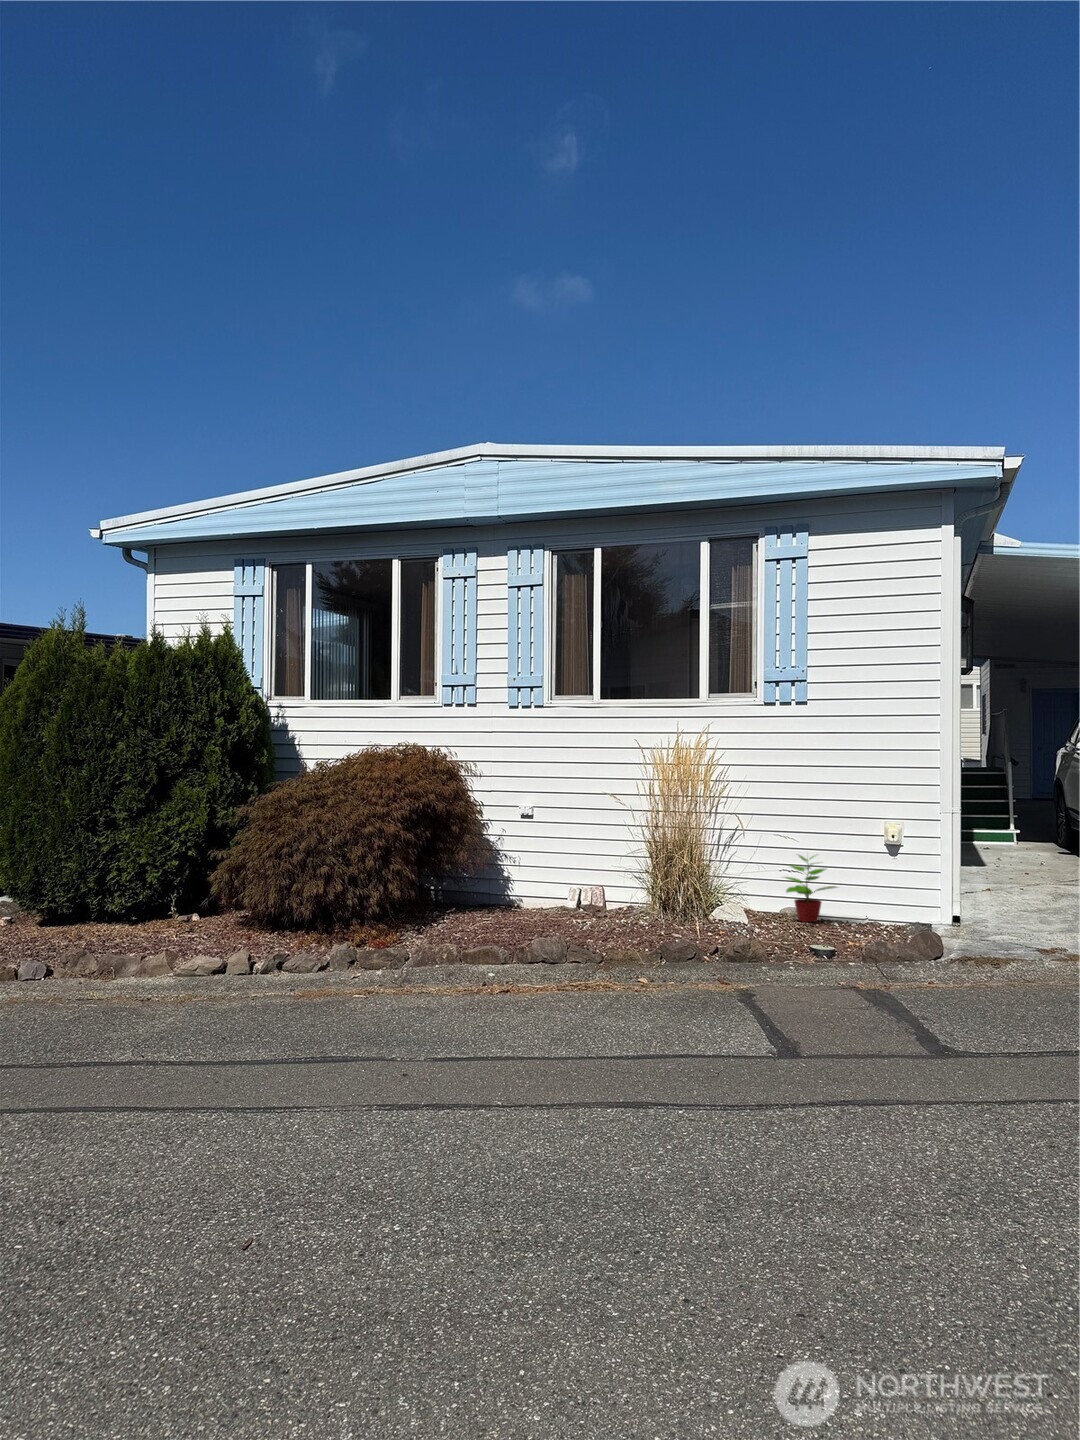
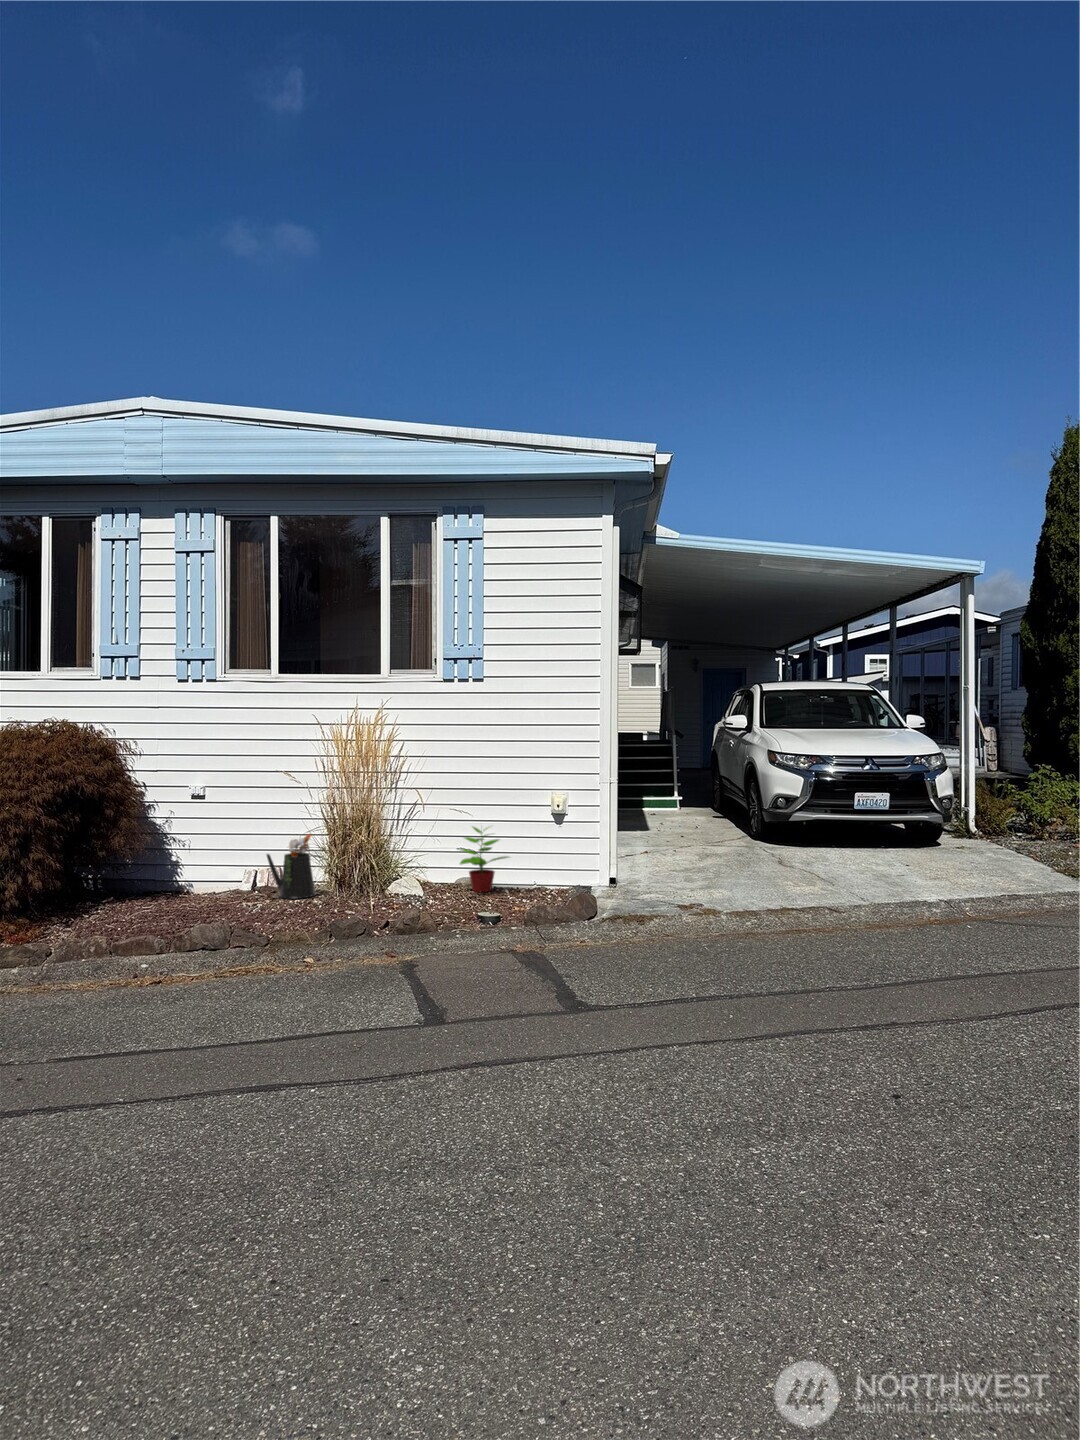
watering can: none [594,854,648,919] -> present [267,834,316,899]

